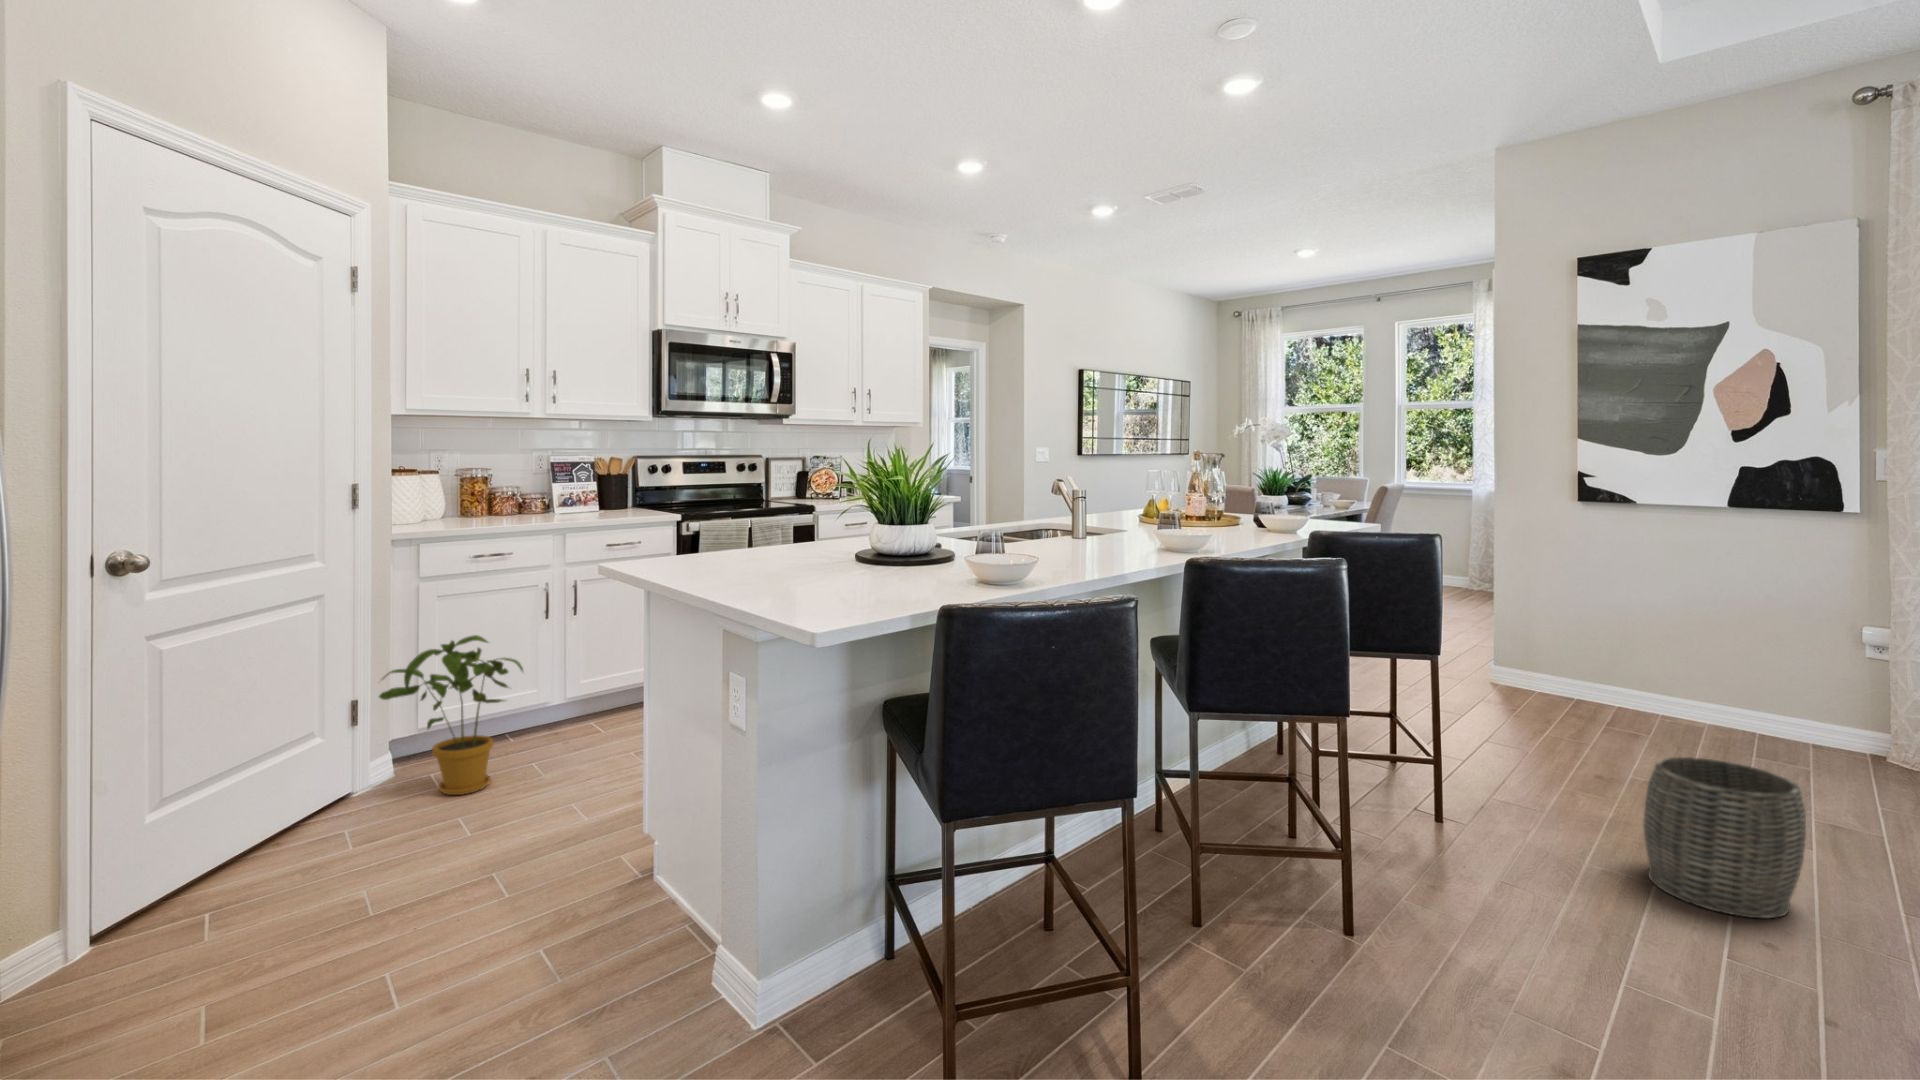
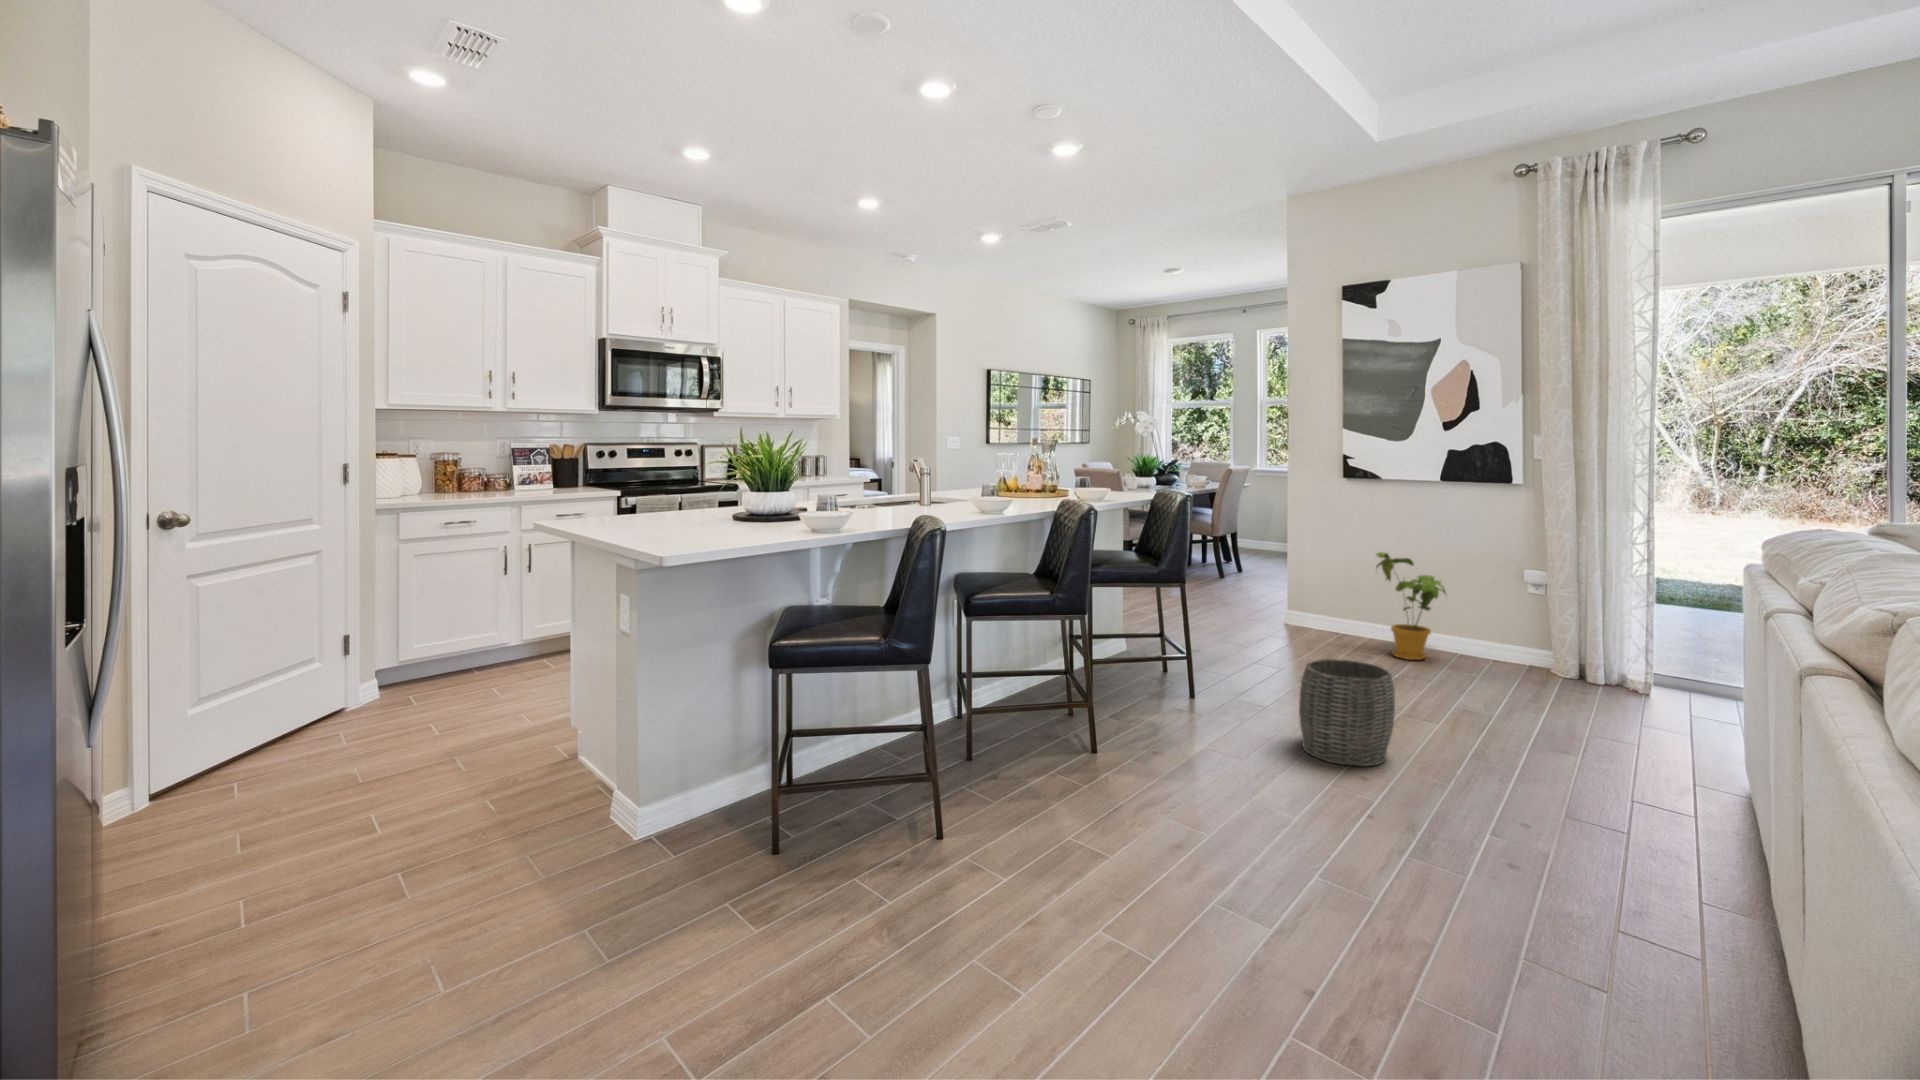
house plant: present [379,635,523,795] -> present [1376,552,1446,660]

